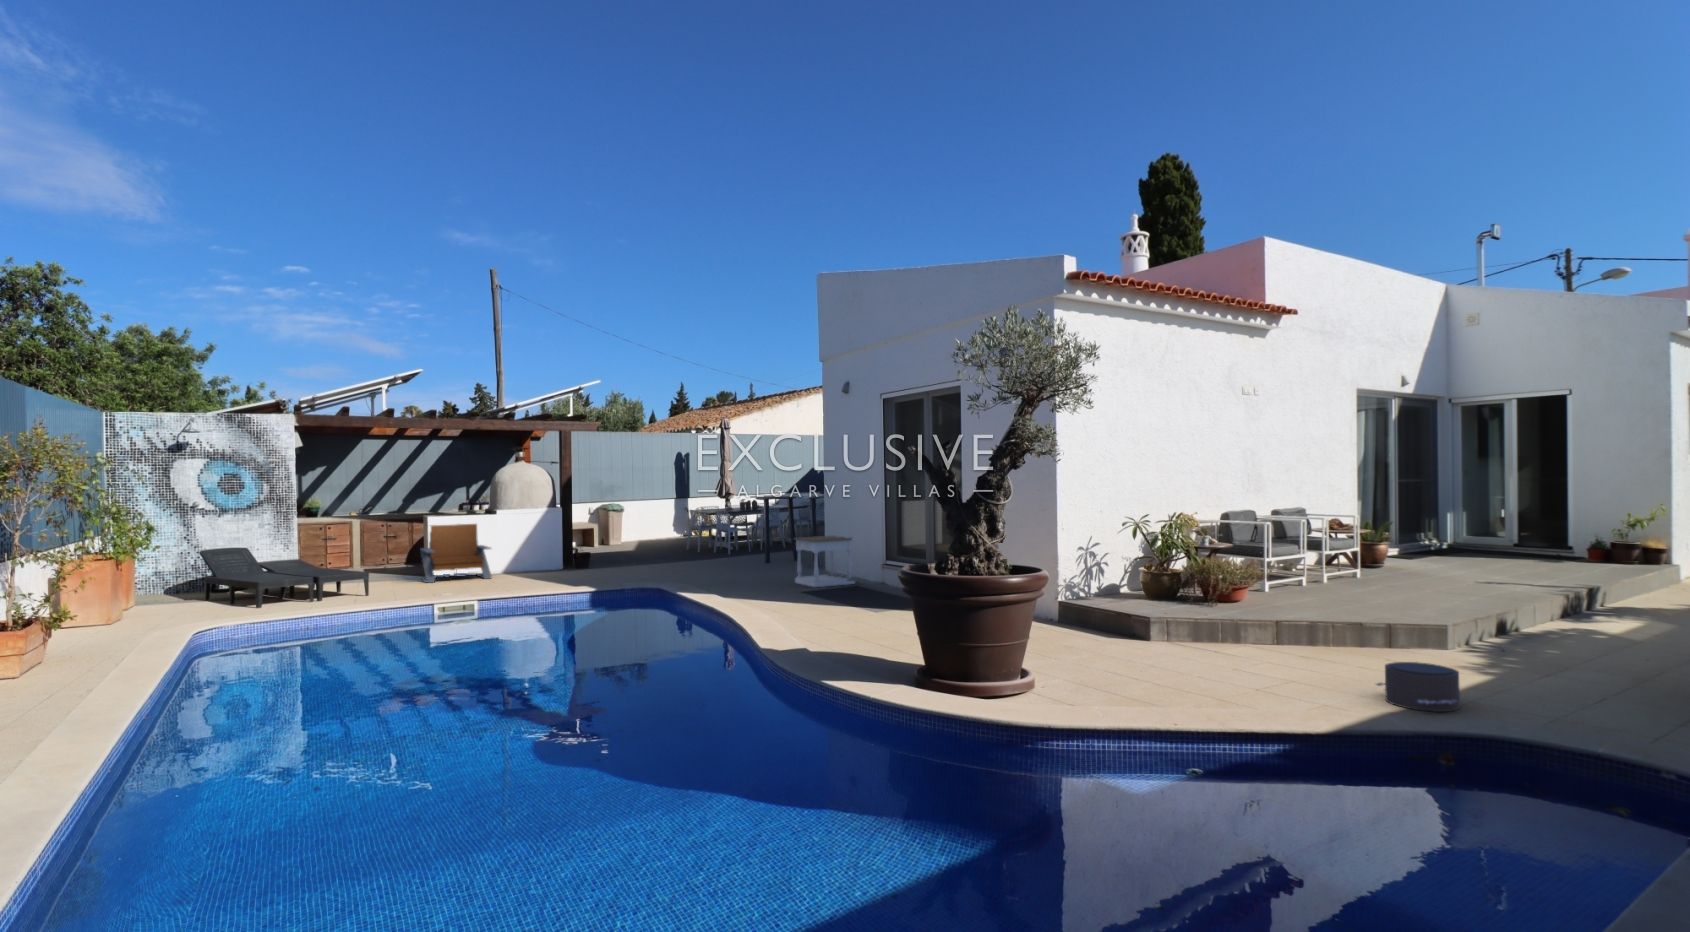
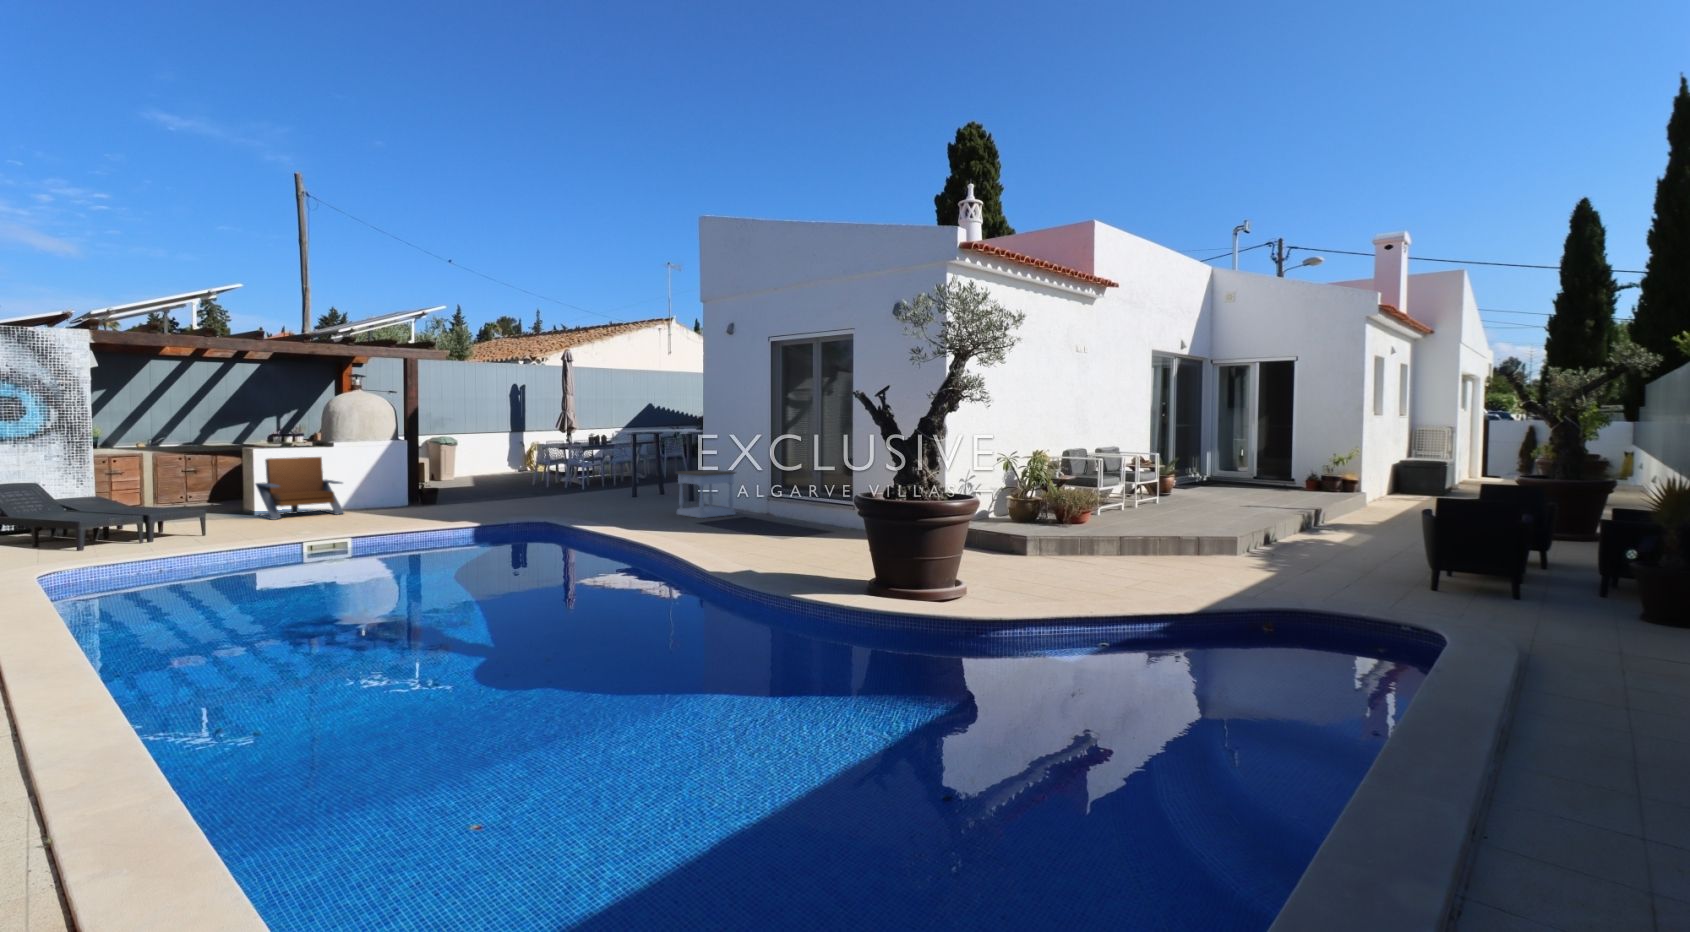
pouf: present [1377,662,1460,712] -> none [1207,562,1268,596]

